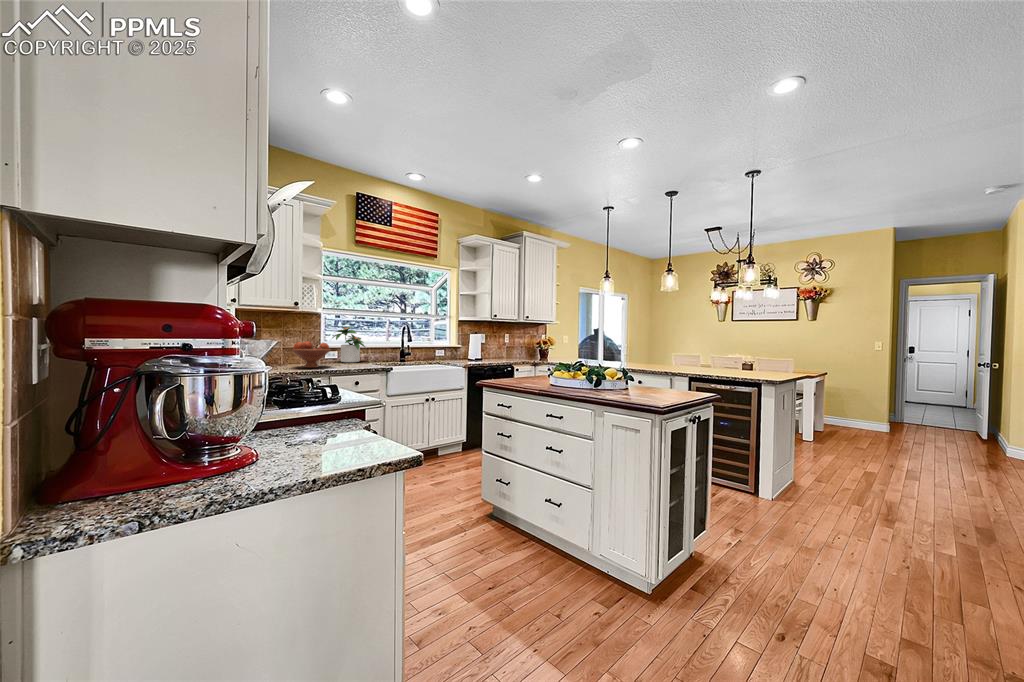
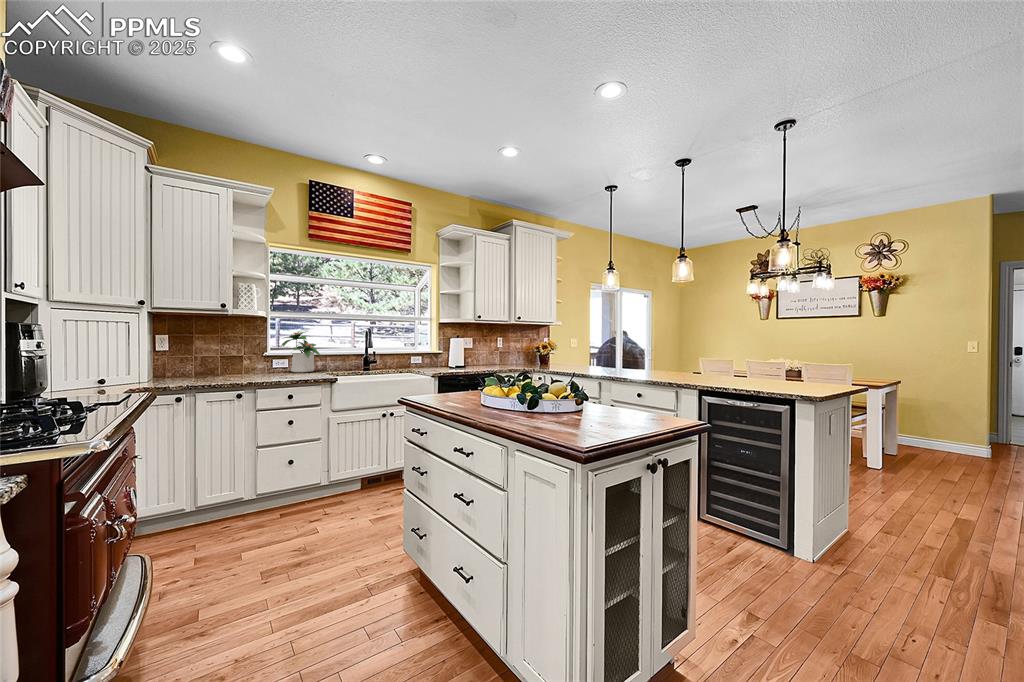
fruit bowl: present [292,341,331,368] -> none [219,349,267,379]

